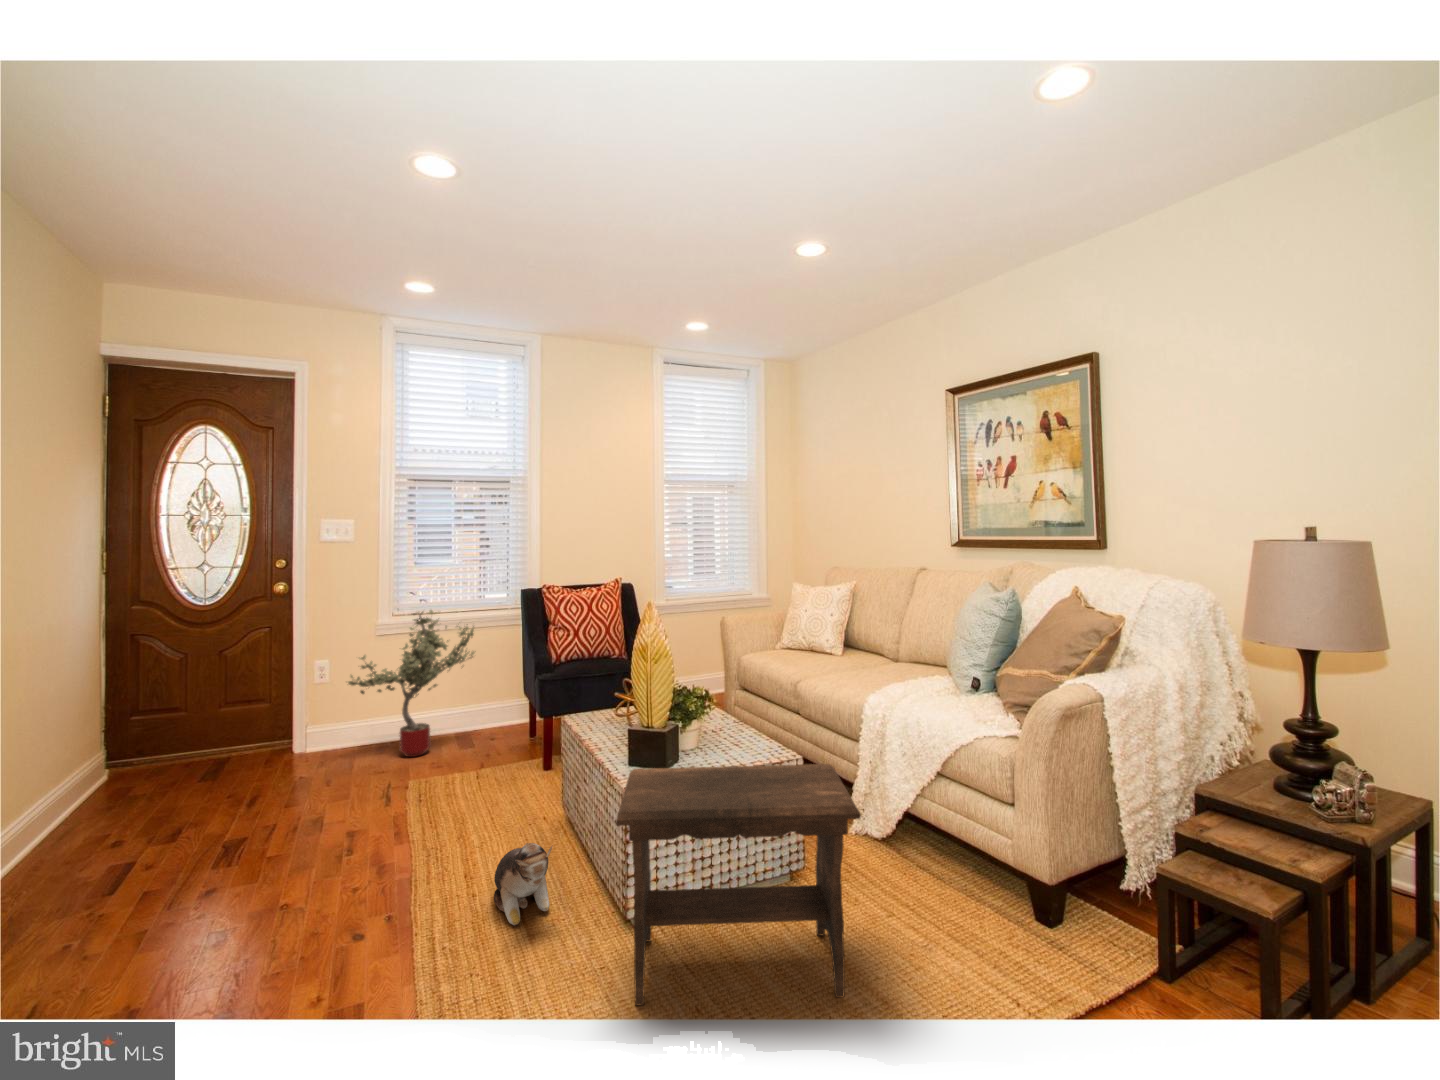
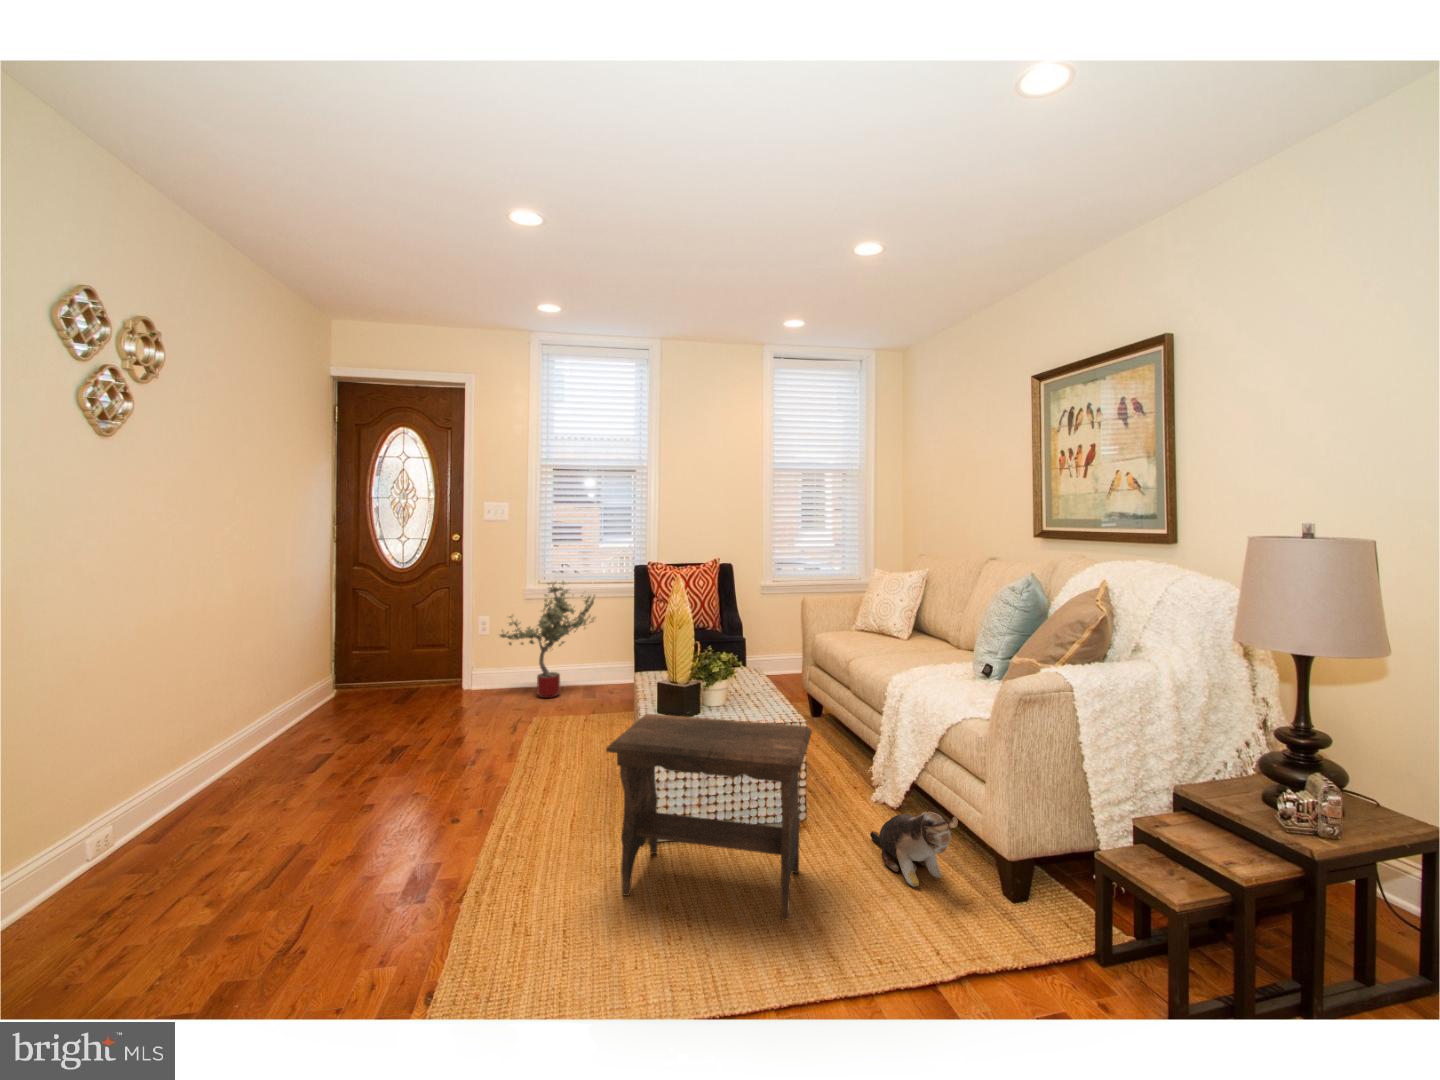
plush toy: present [494,843,553,925] -> present [870,811,958,887]

